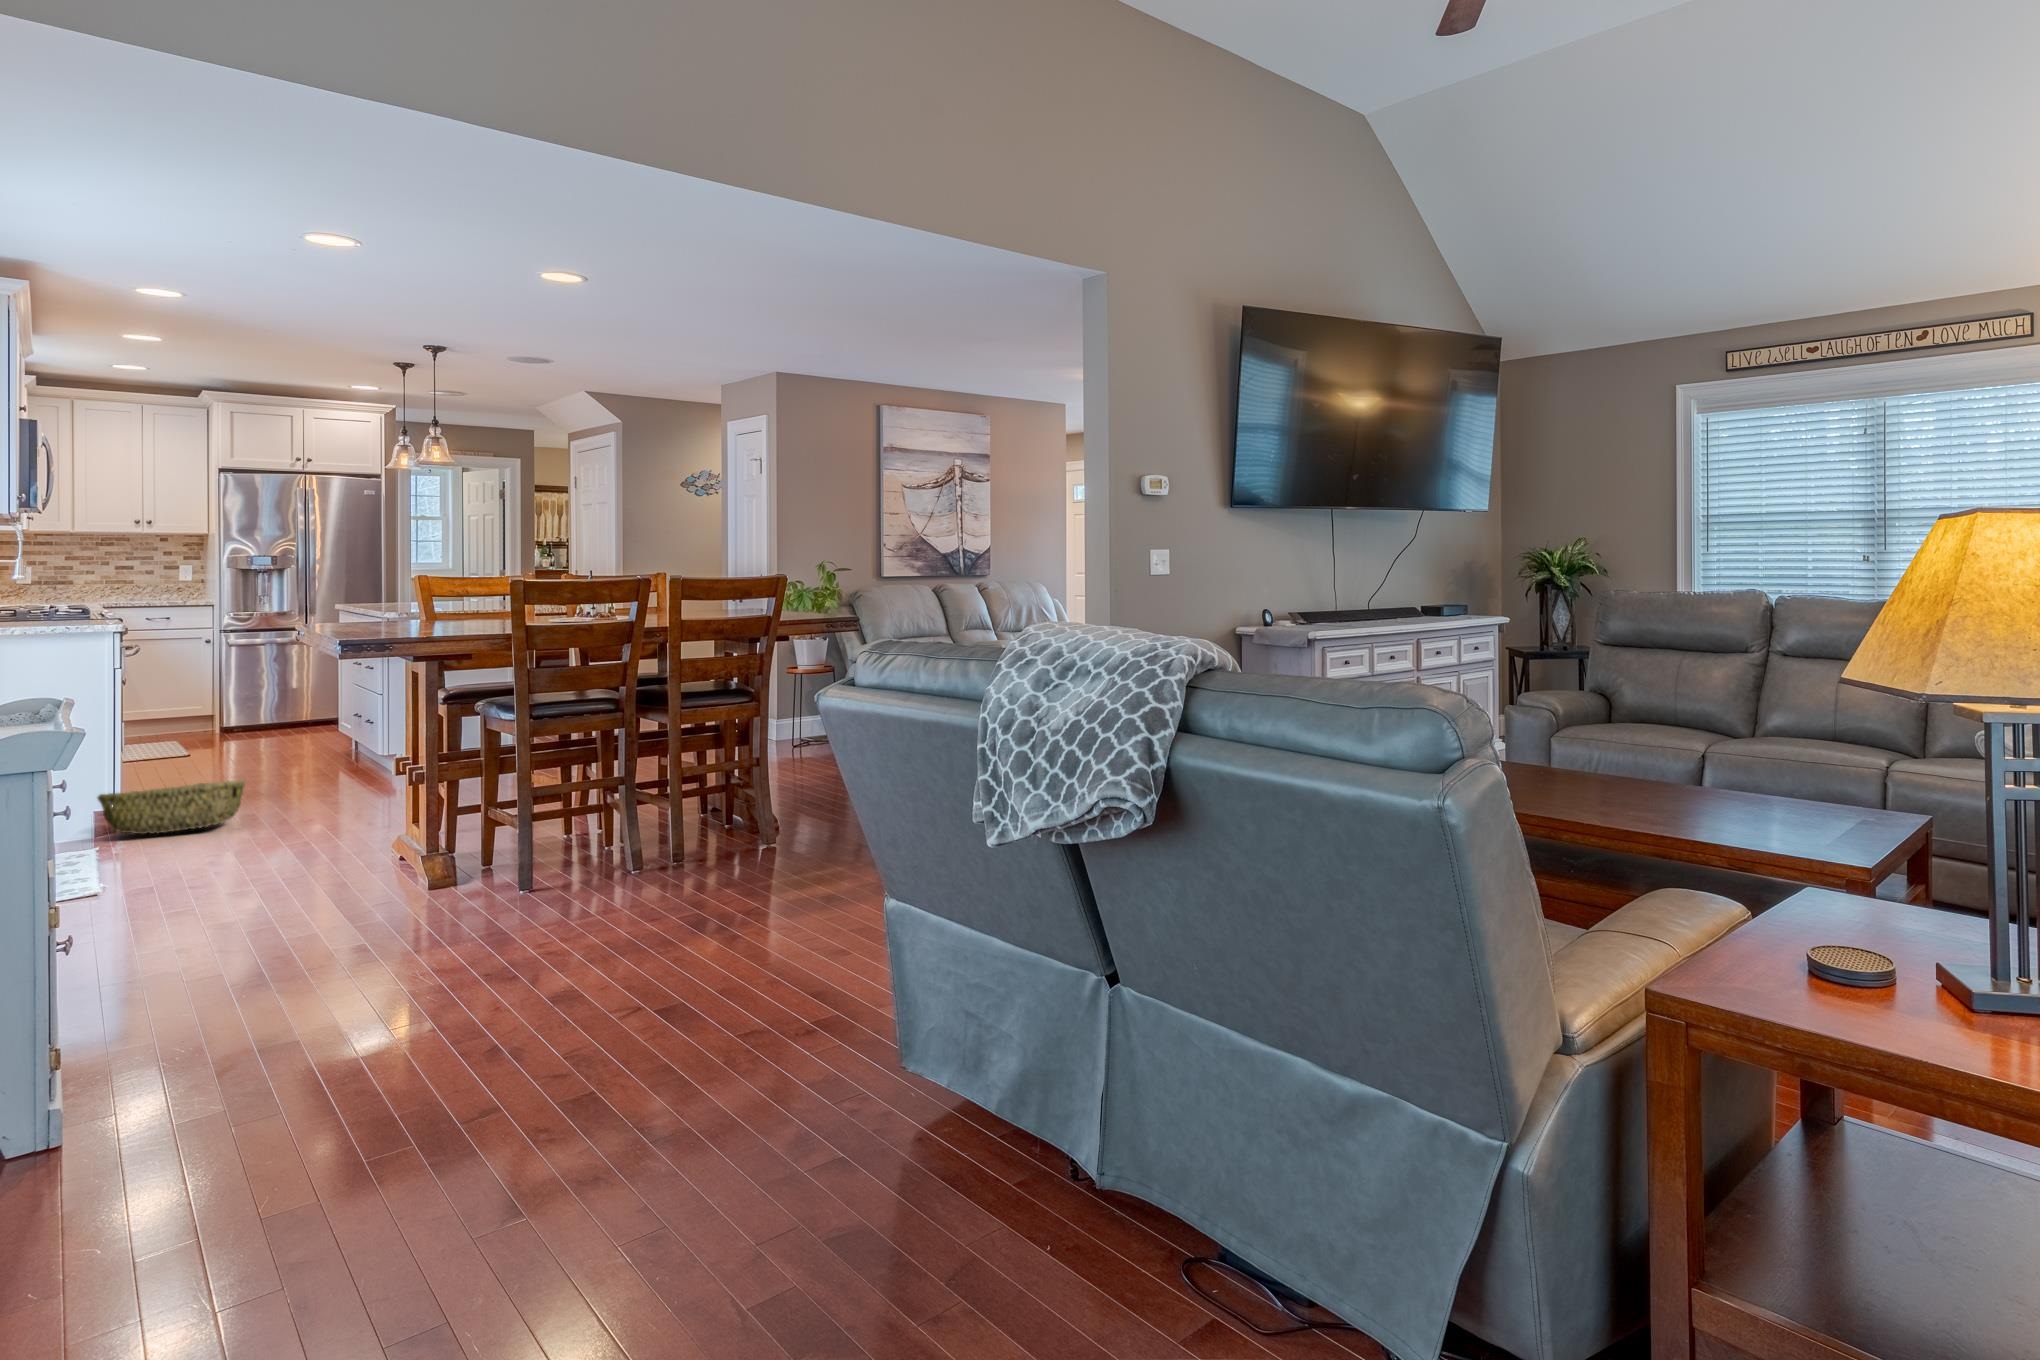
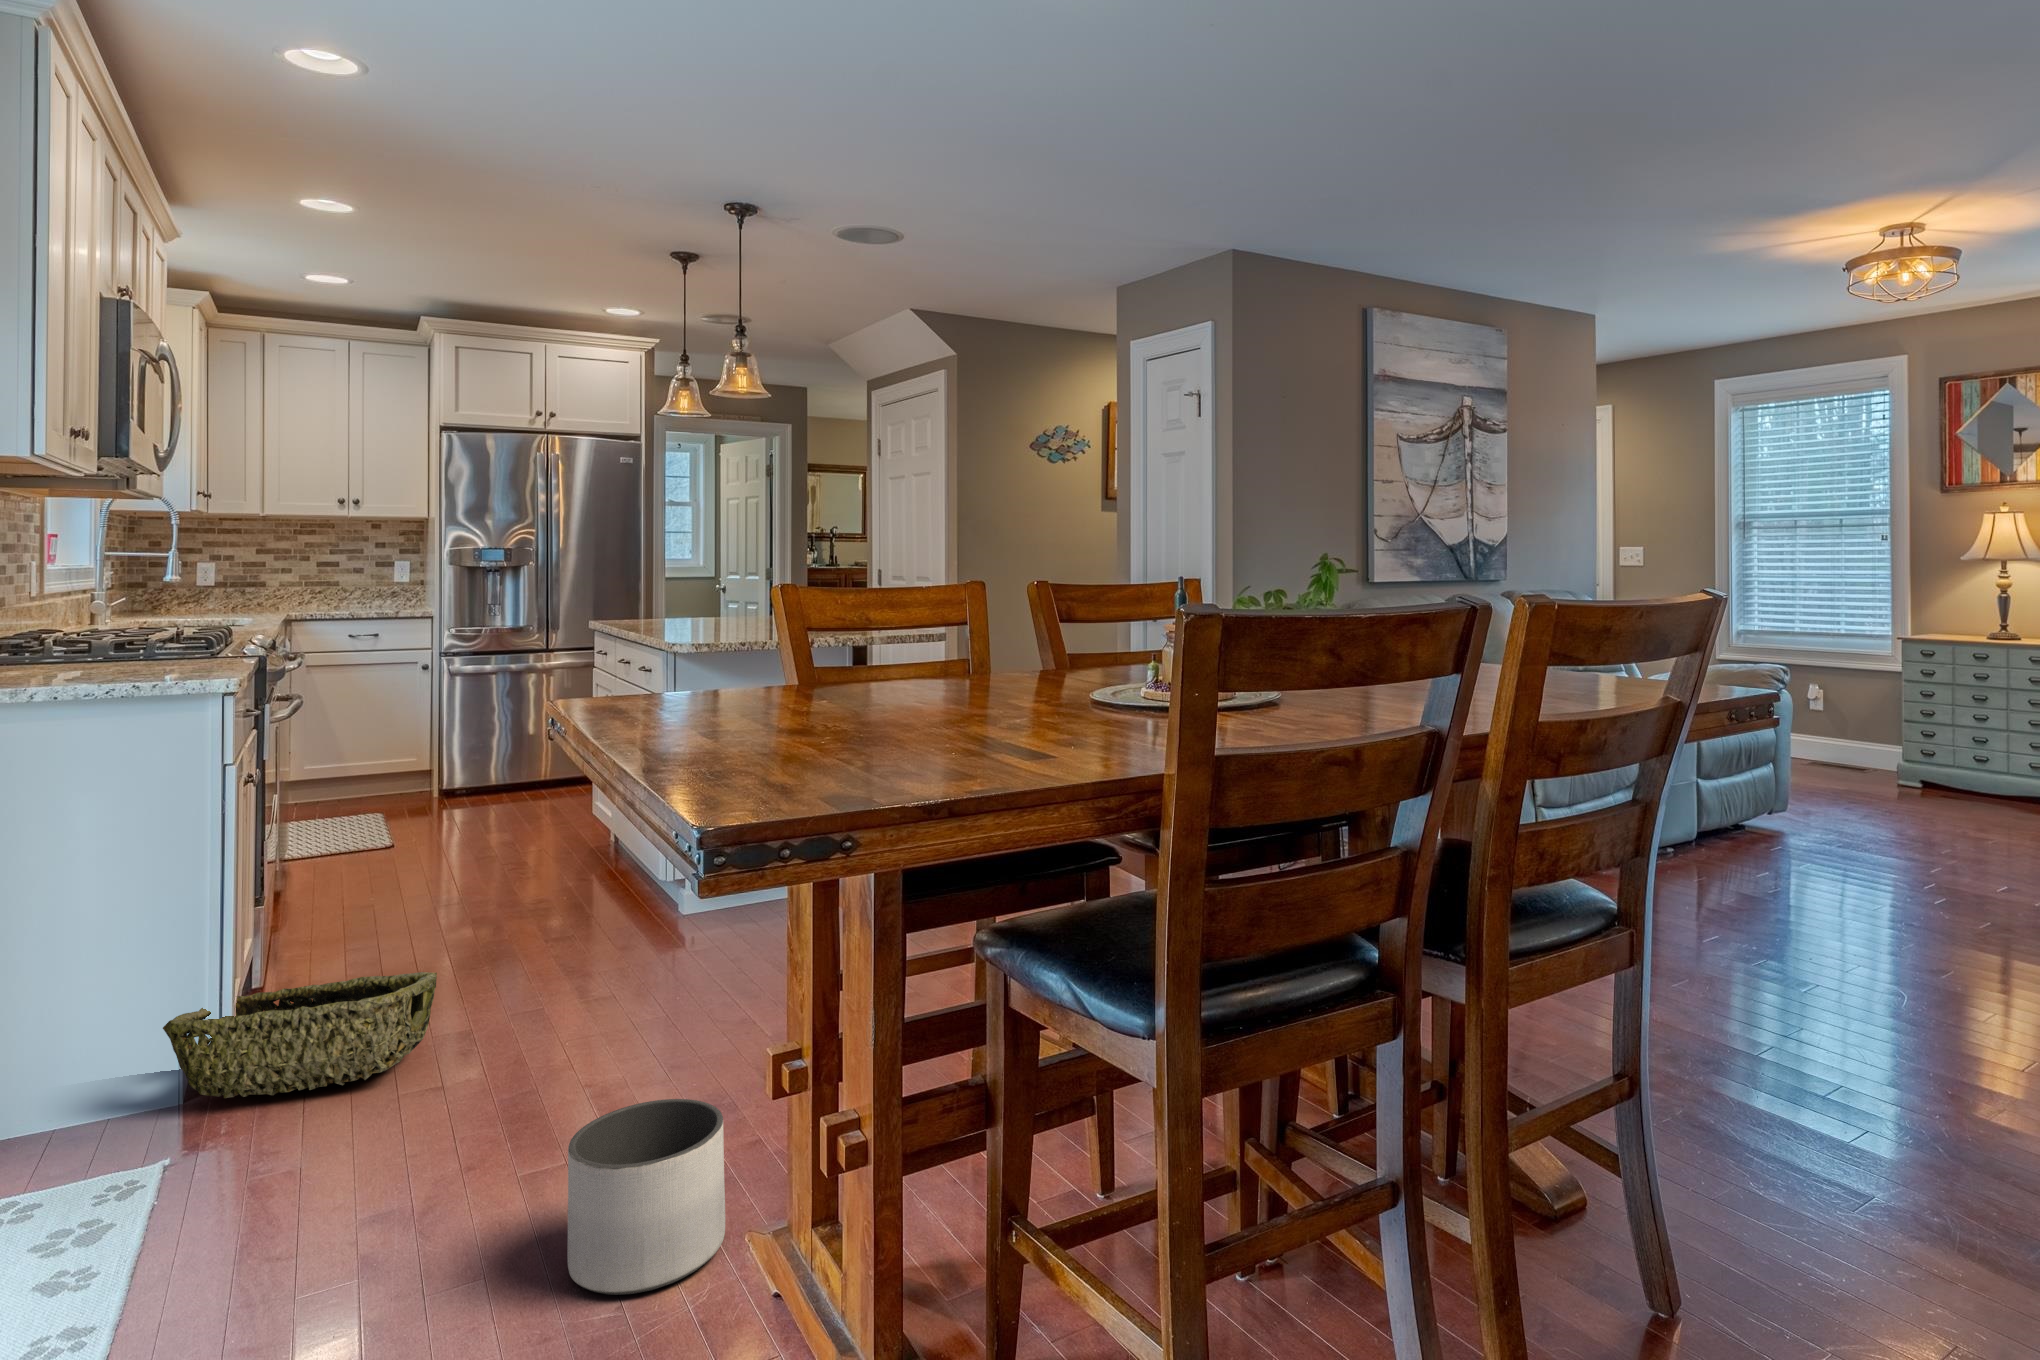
planter: none [320,801,395,869] -> present [567,1099,725,1295]

